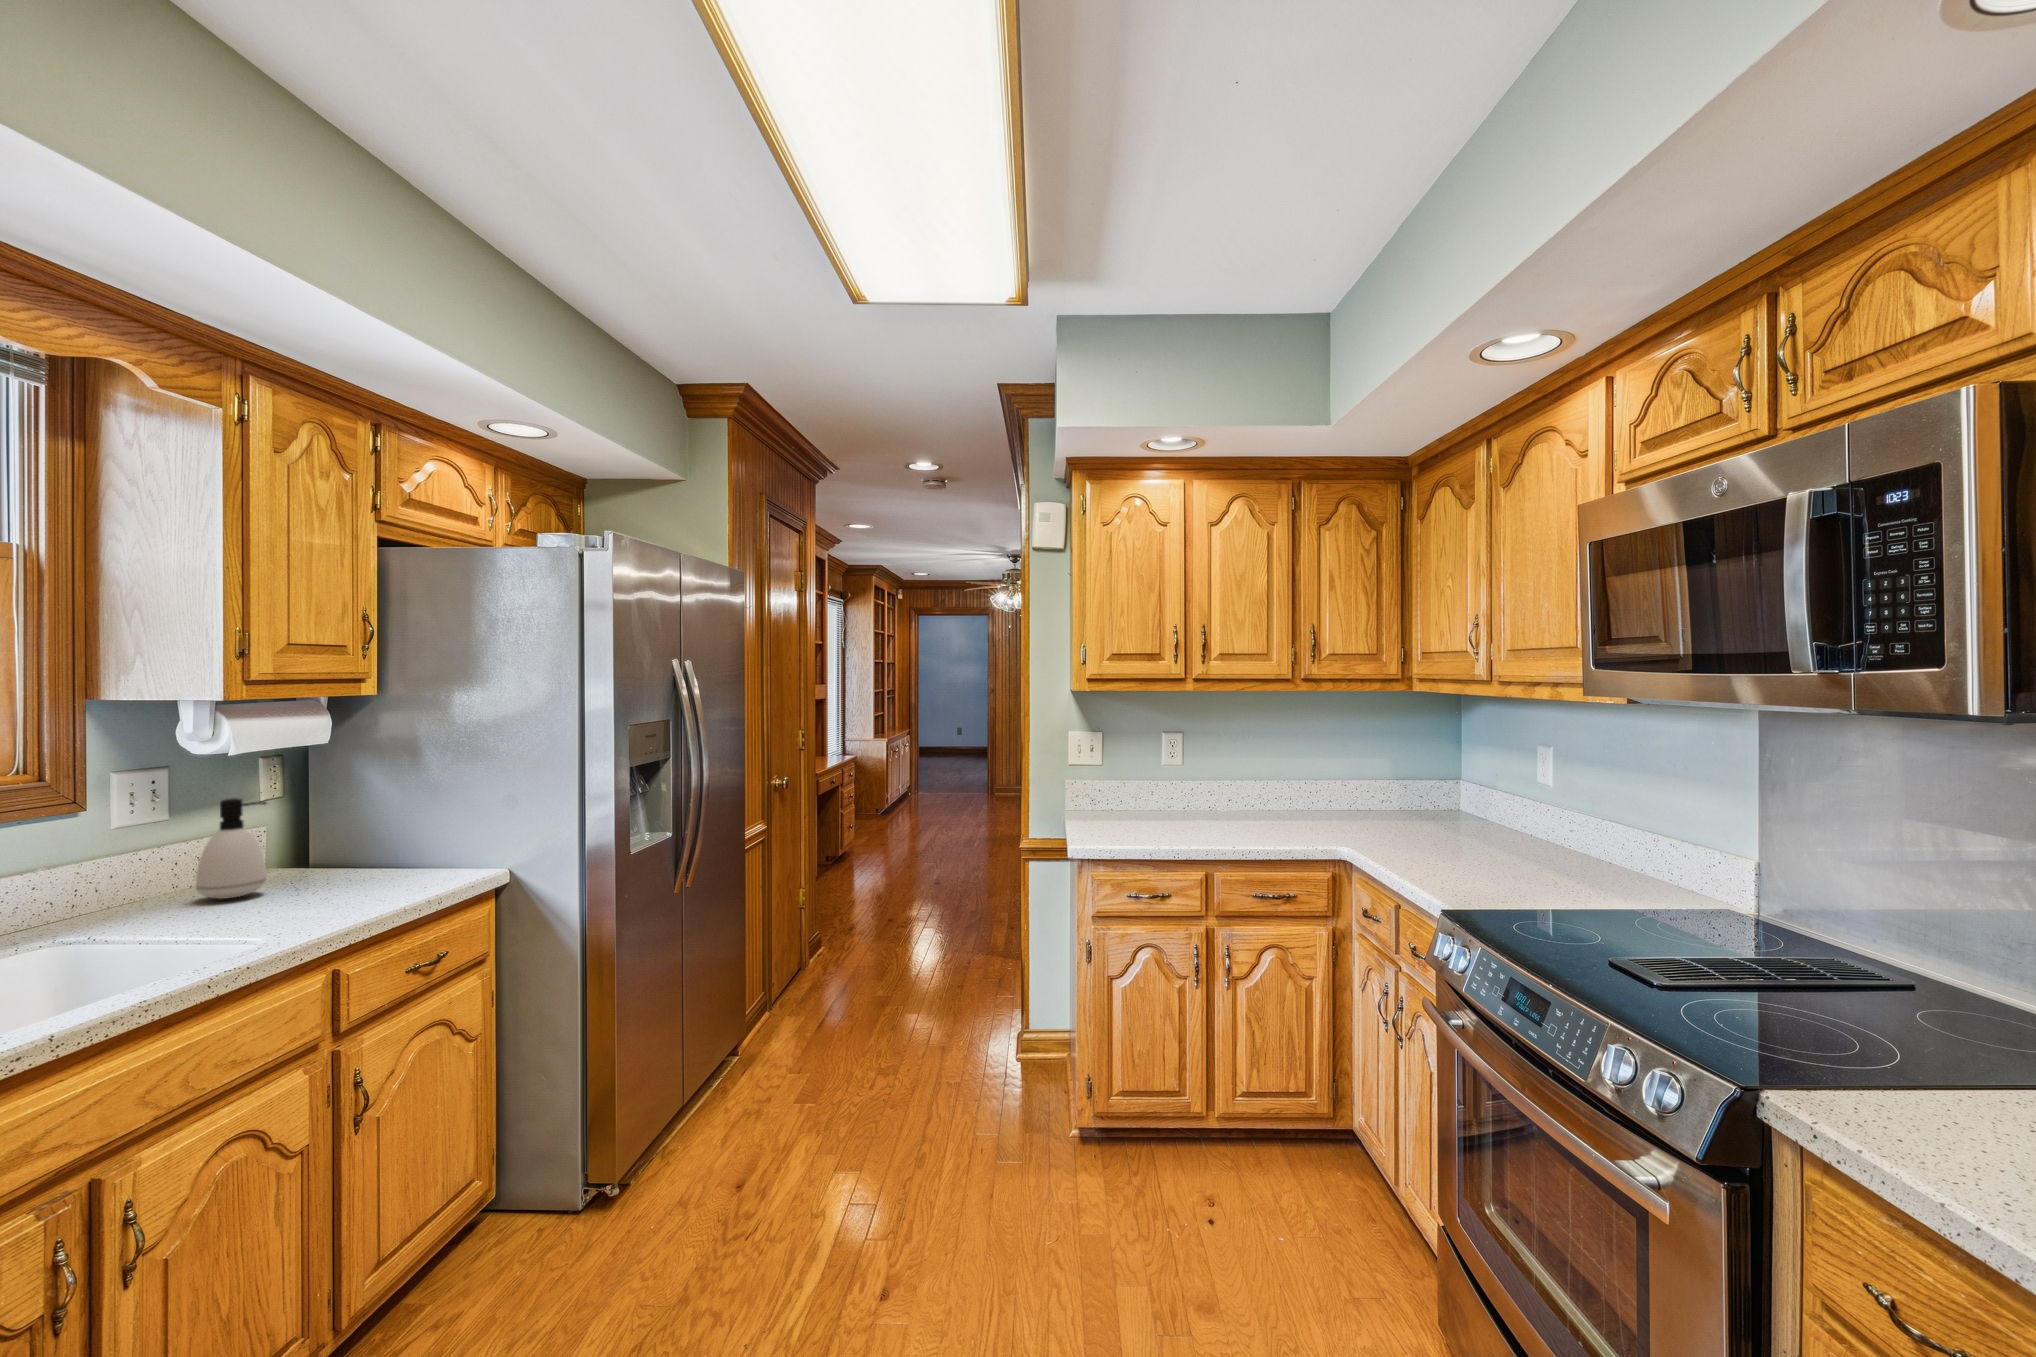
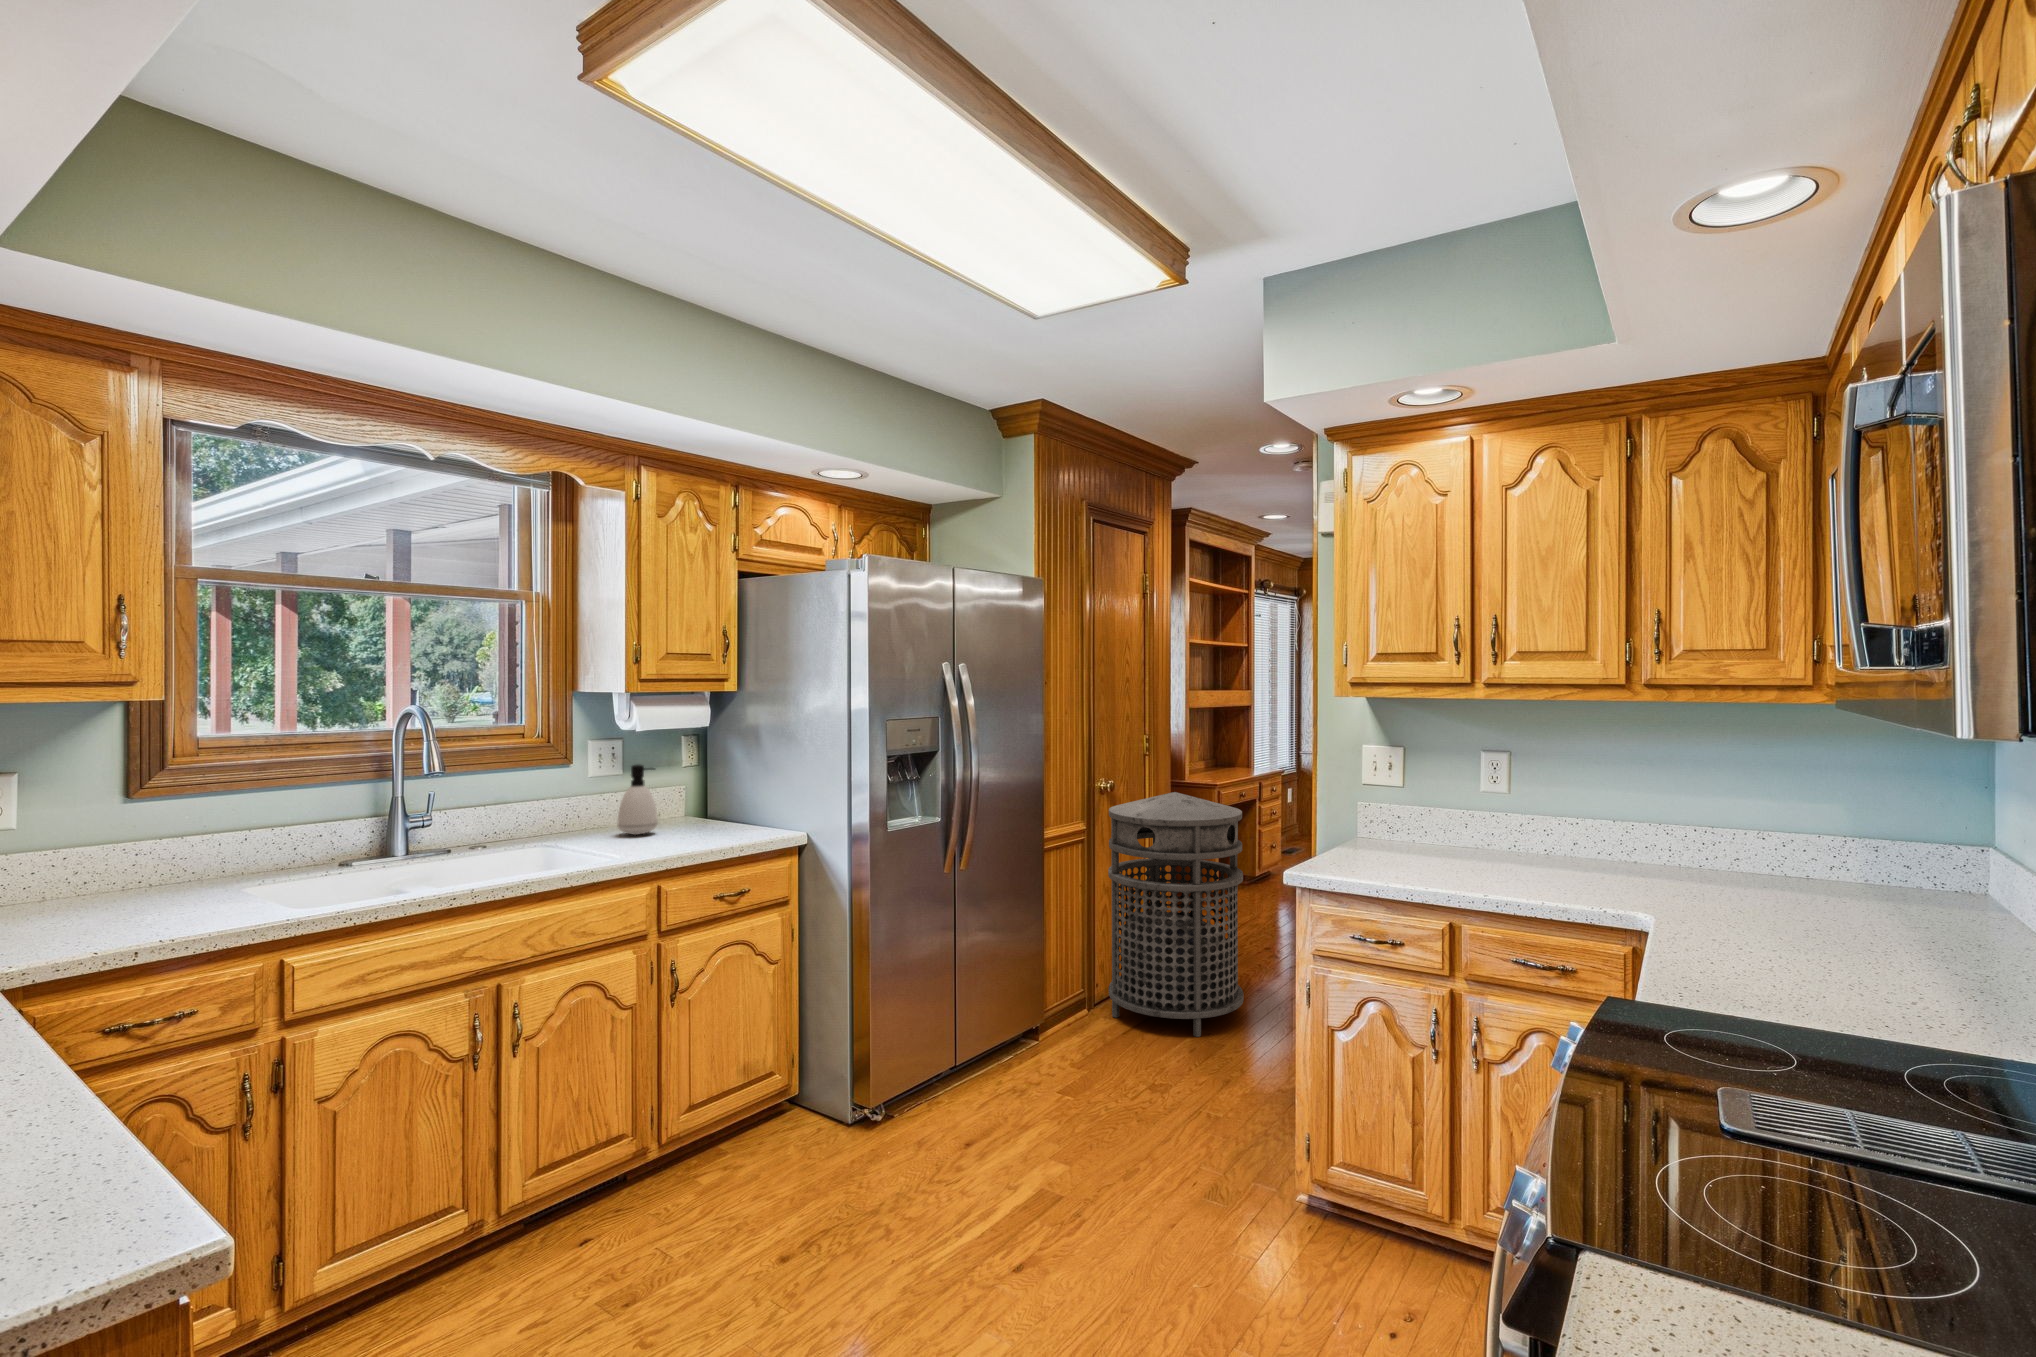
trash can: none [788,787,920,1020] -> present [1108,792,1244,1037]

